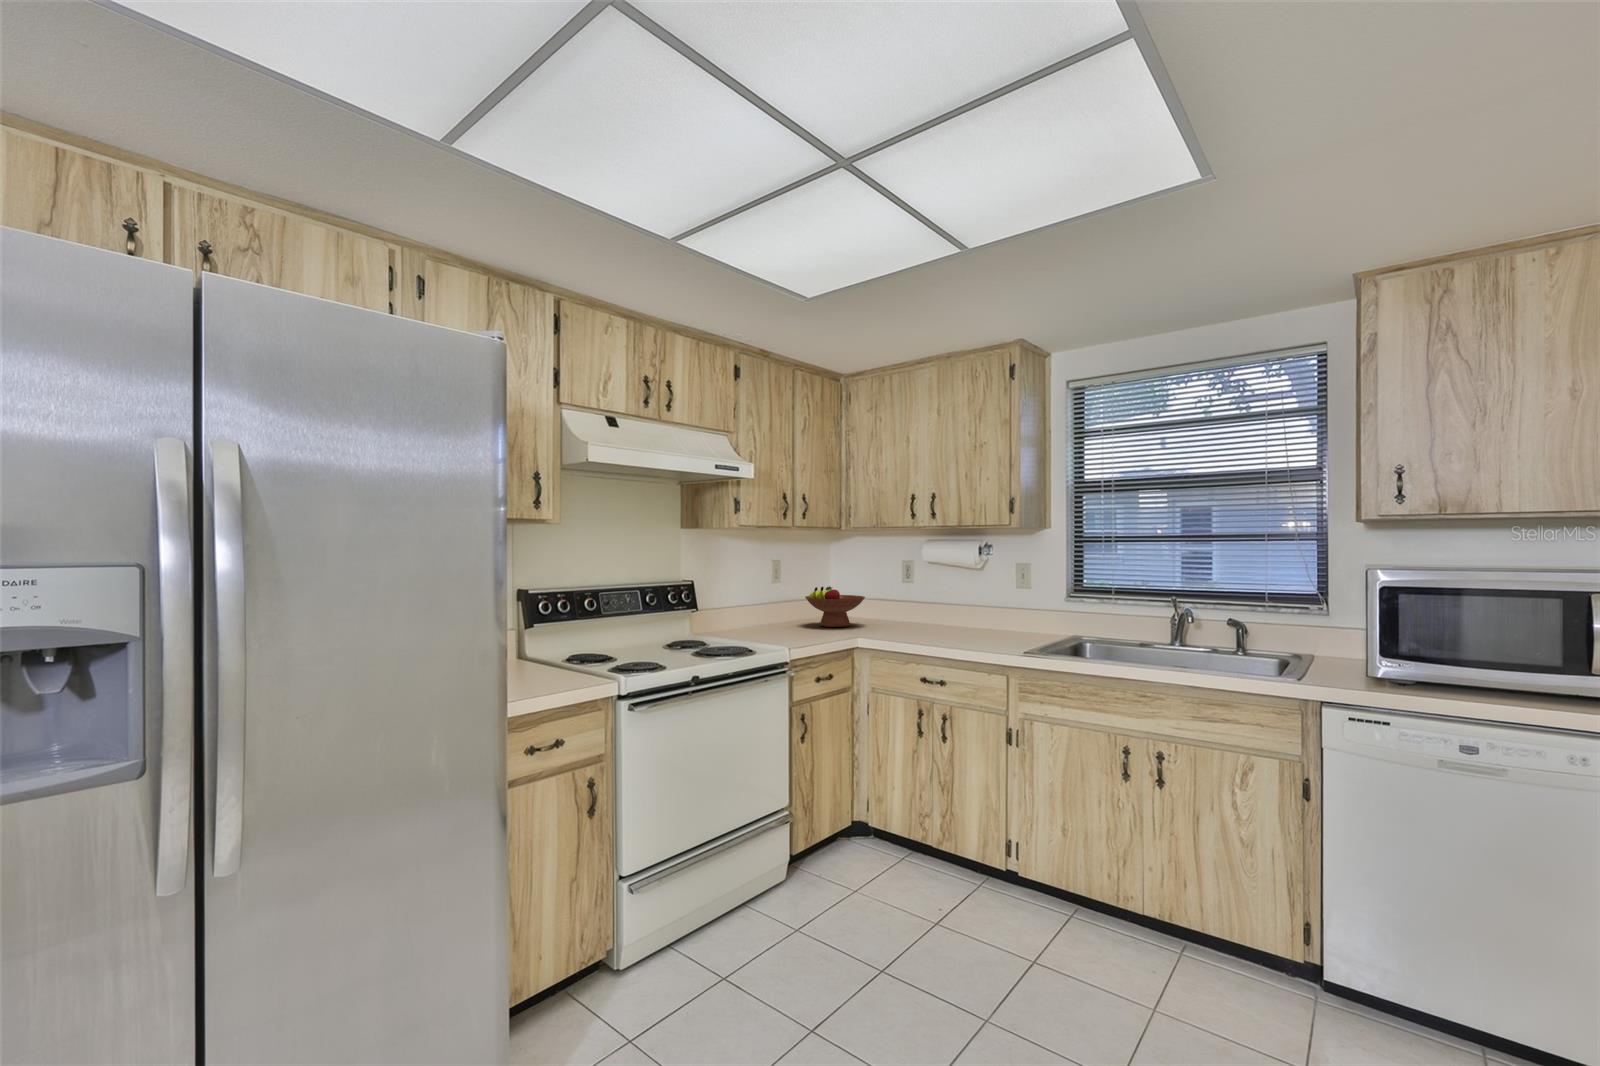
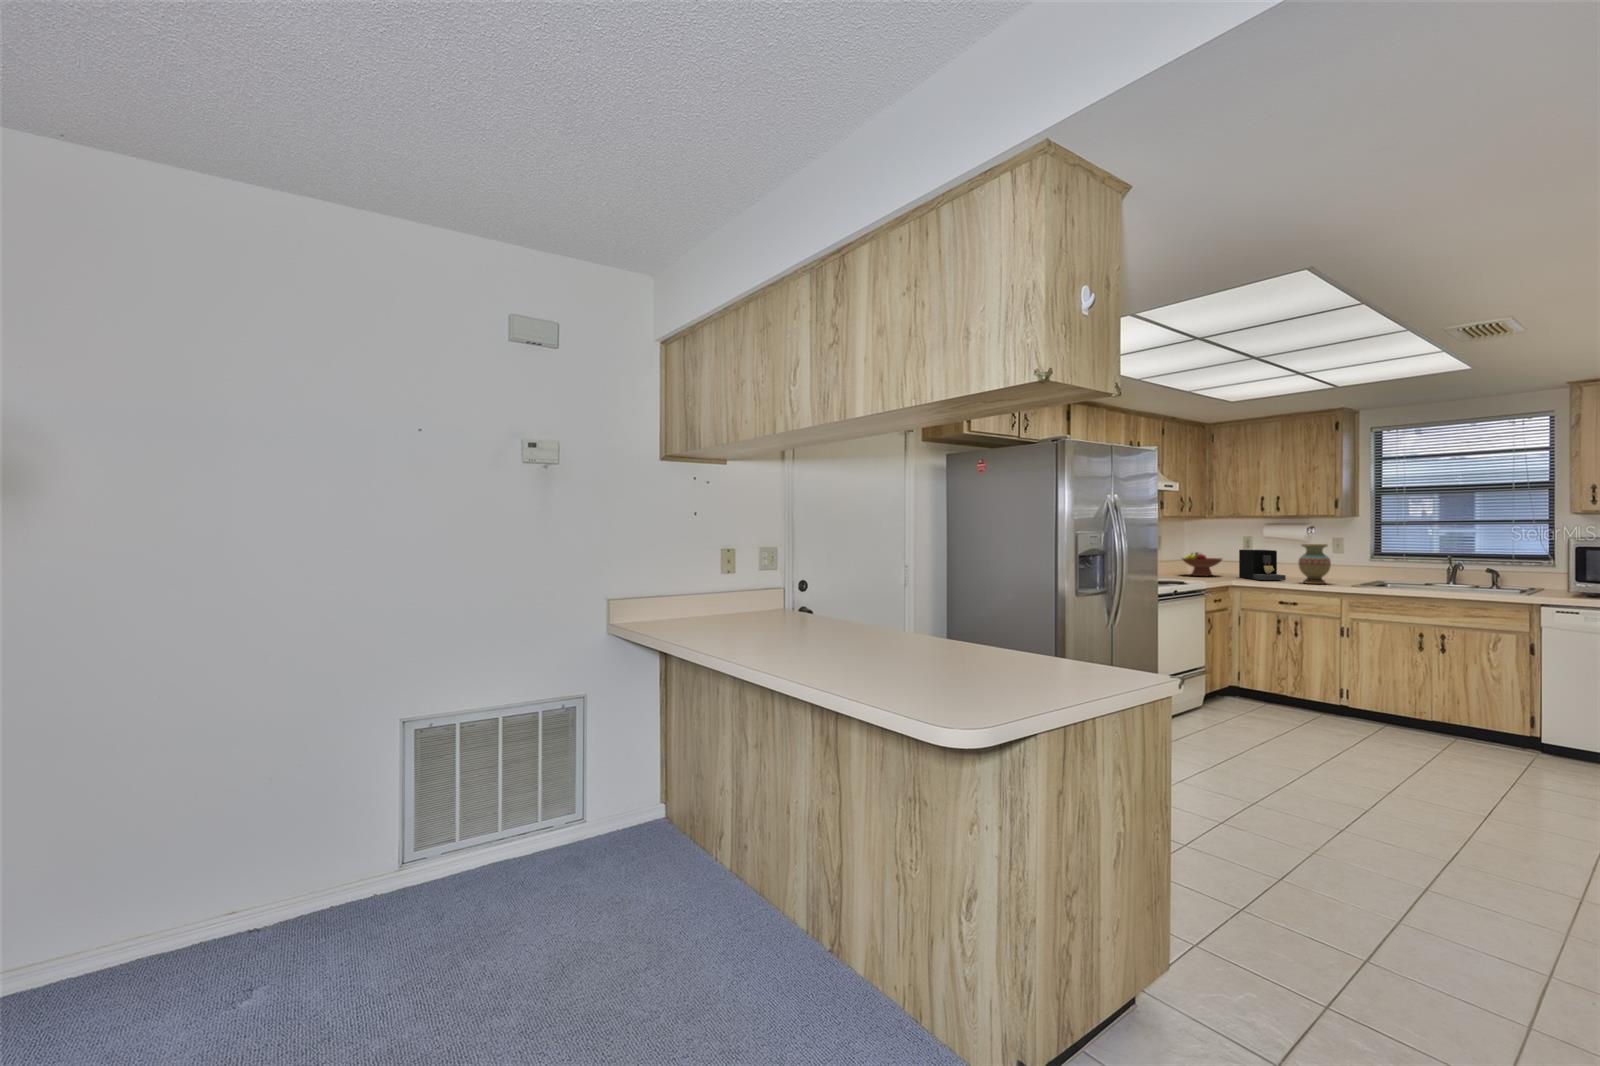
vase: none [950,574,998,646] -> present [1298,544,1331,584]
coffee maker: none [884,582,939,637] -> present [1239,550,1286,580]

